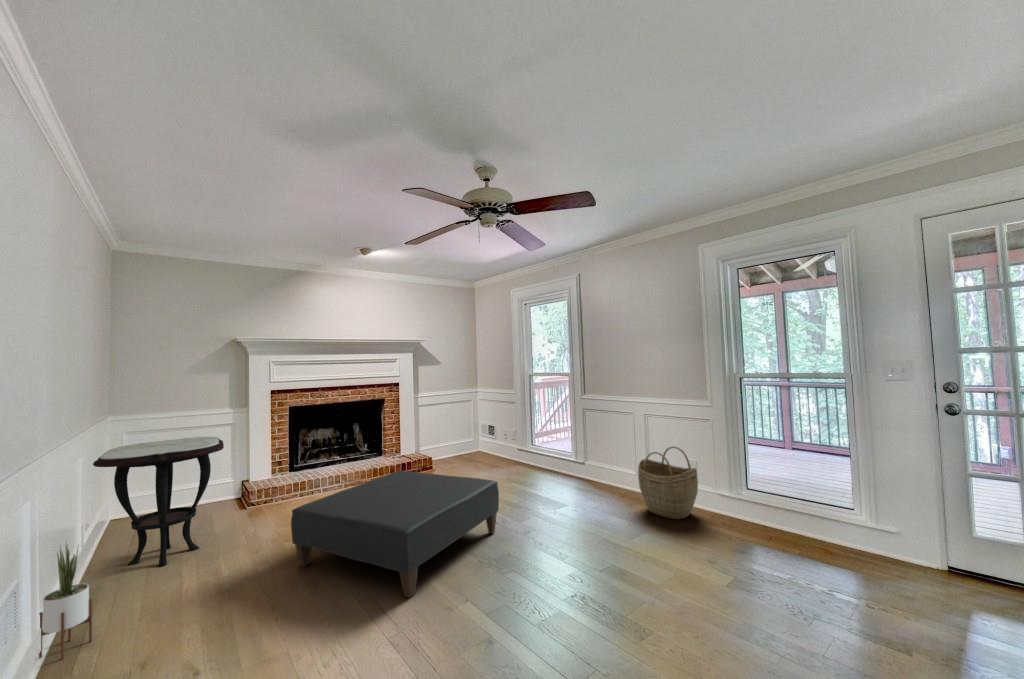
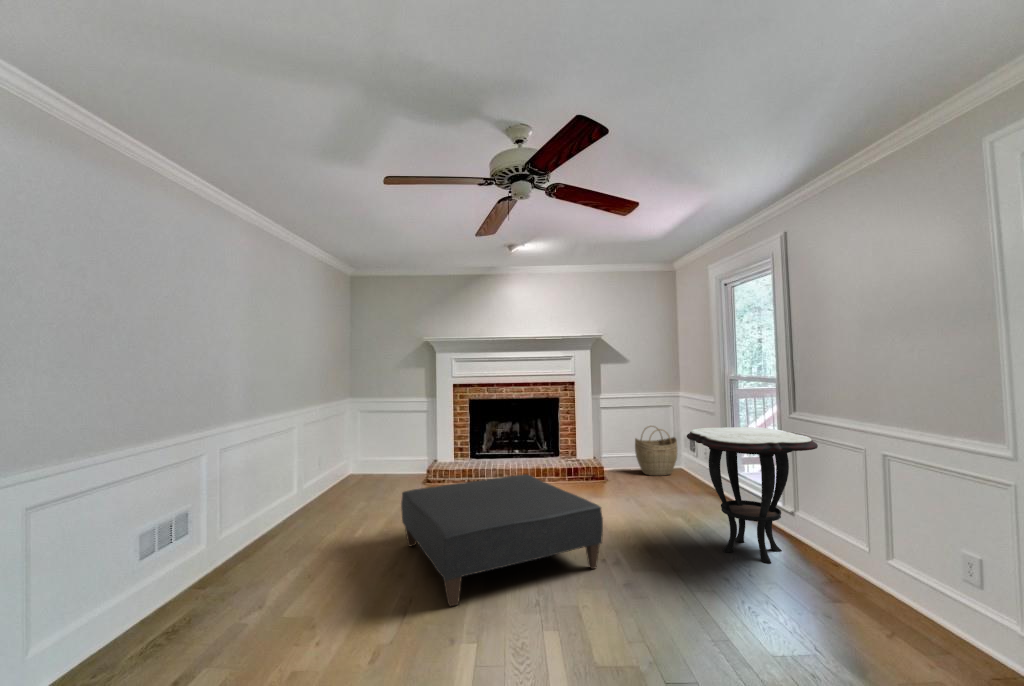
side table: present [93,437,224,567] -> present [687,427,818,563]
woven basket: present [638,446,698,519] -> present [635,426,678,476]
potted plant: present [39,542,92,659] -> none [234,480,261,564]

